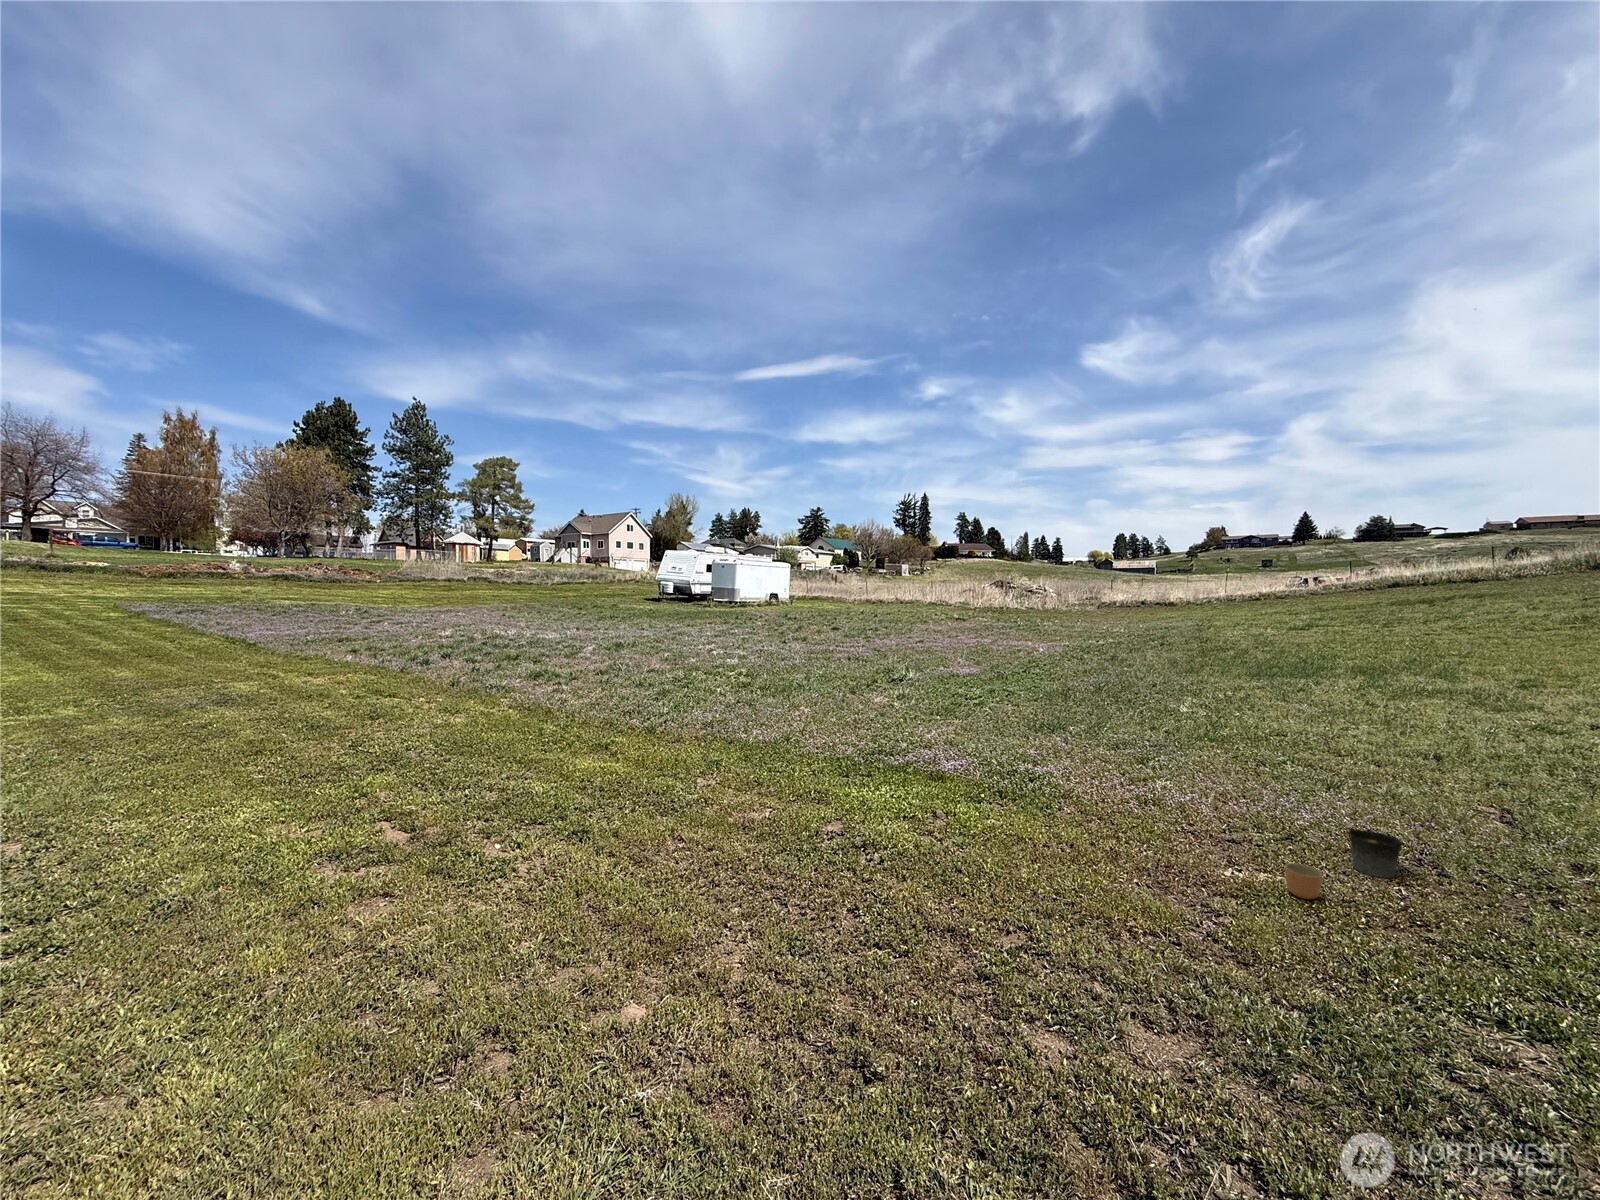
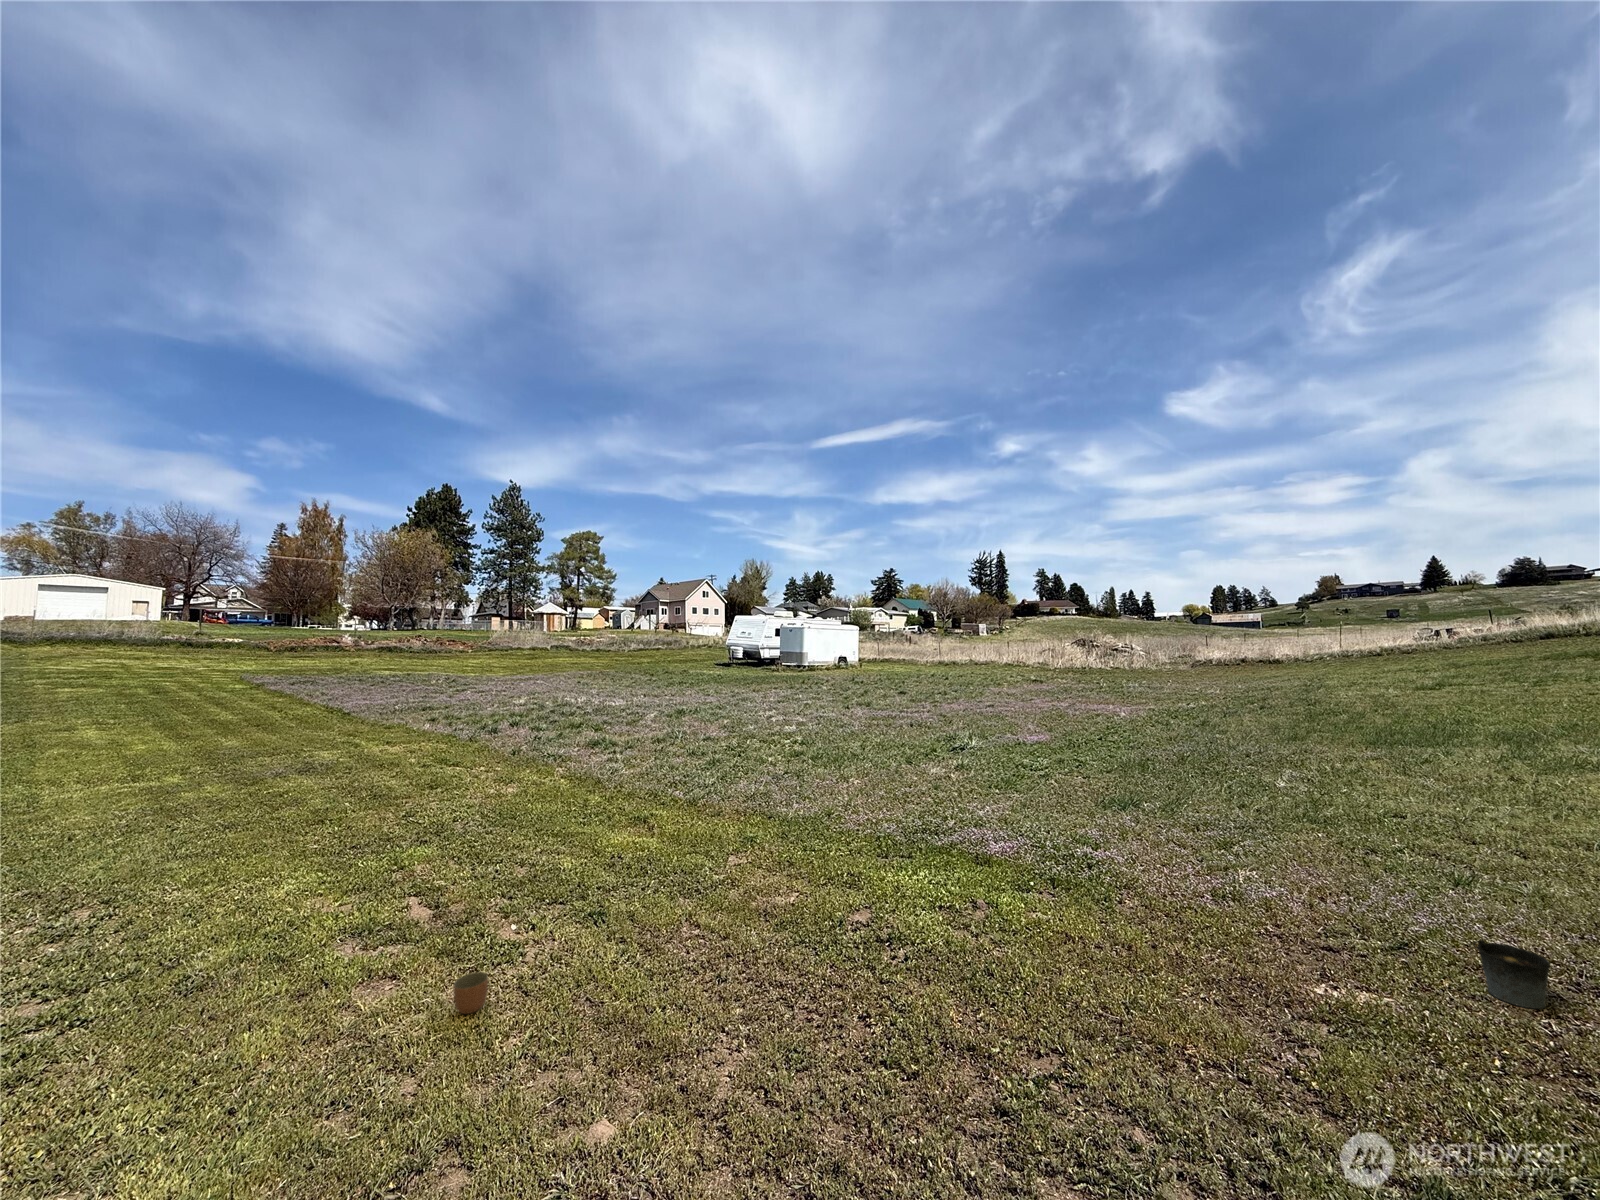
planter: present [1285,863,1322,899] -> present [454,972,488,1014]

